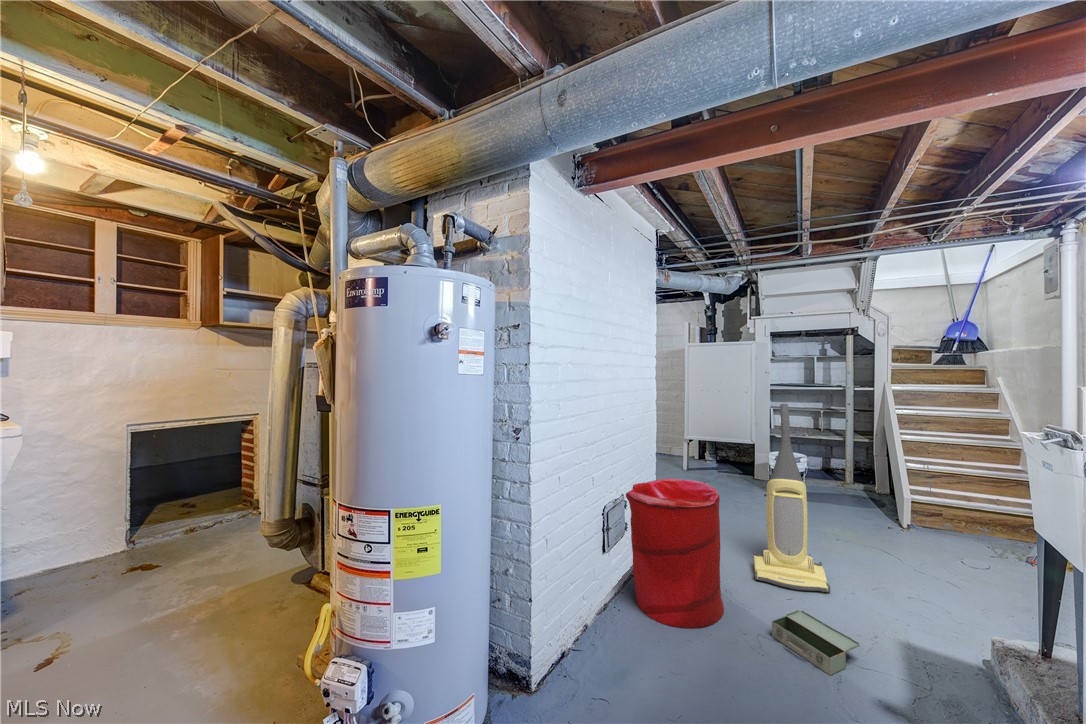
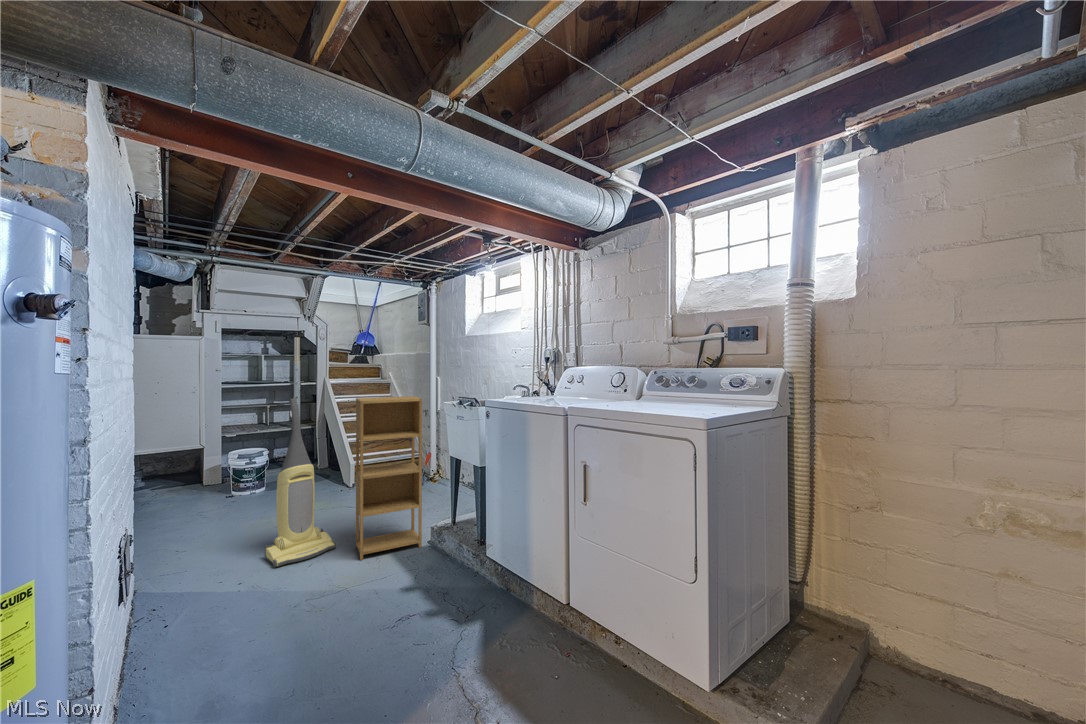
shelving unit: none [847,411,964,665] -> present [356,396,422,560]
laundry hamper: present [626,478,724,629] -> none [139,486,268,656]
toolbox: present [772,610,860,675] -> none [318,563,379,596]

